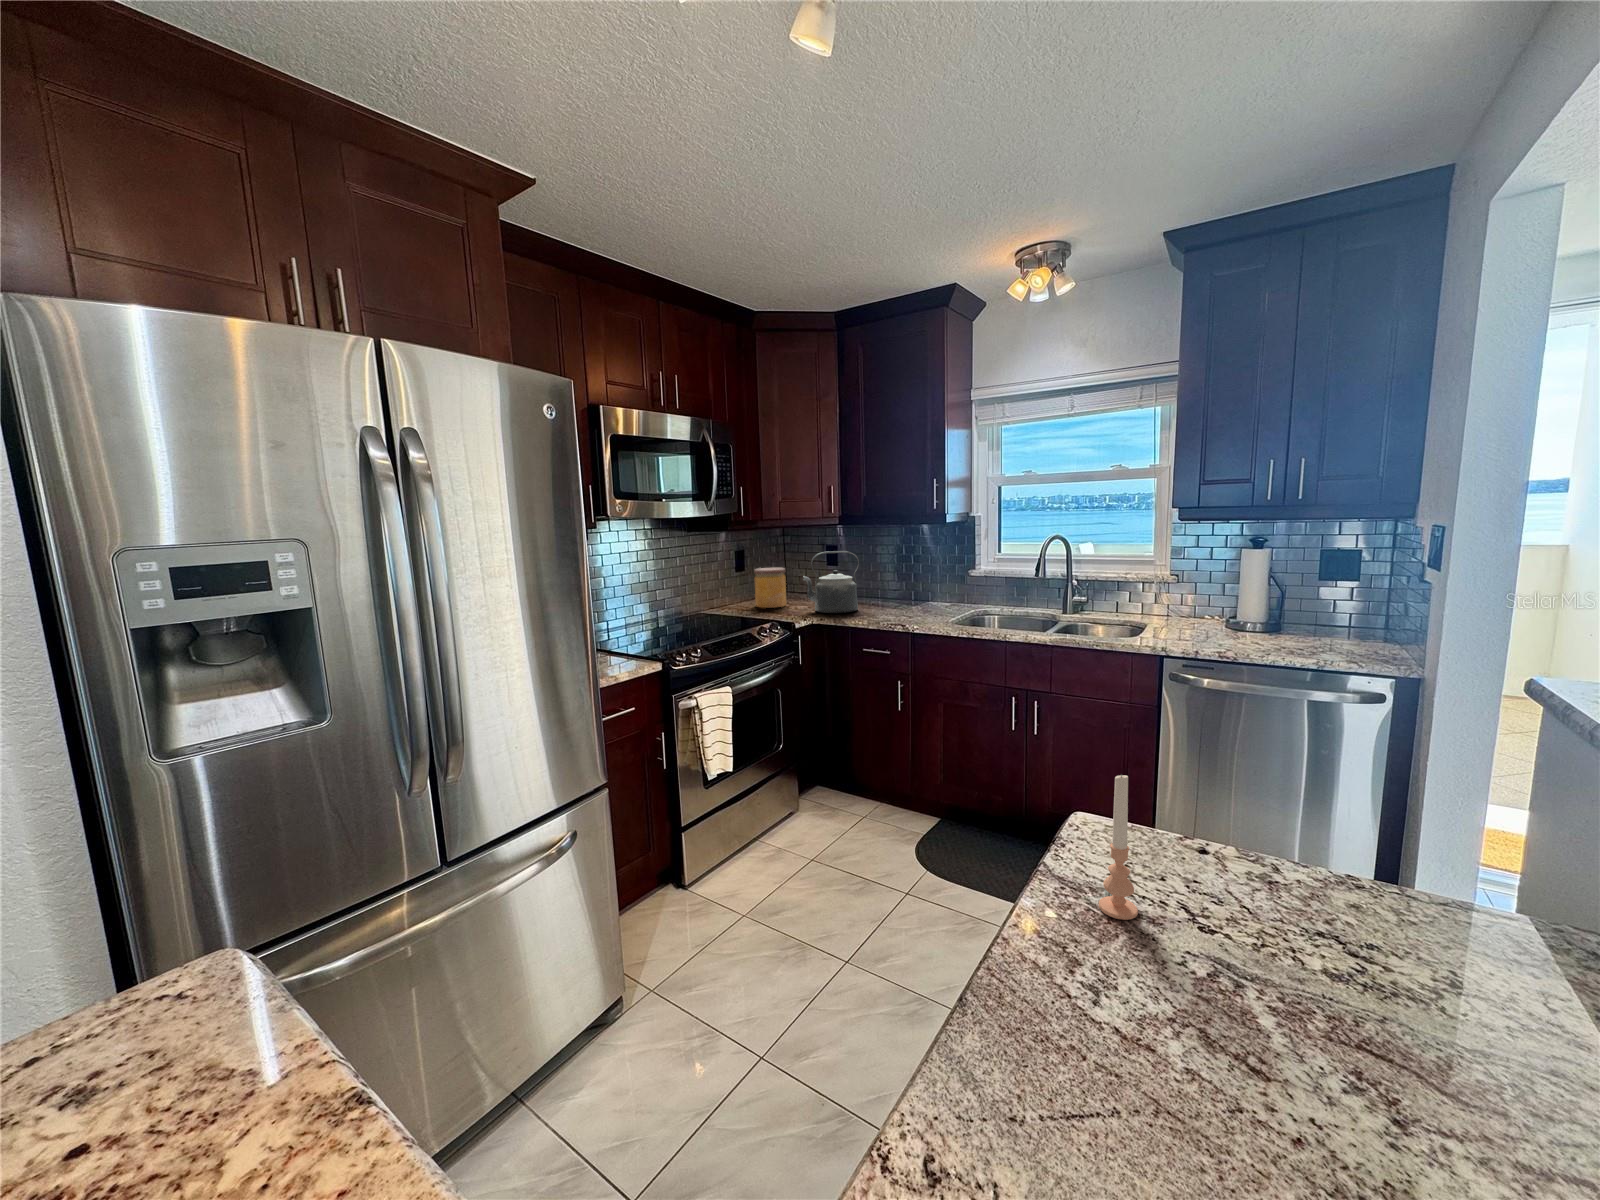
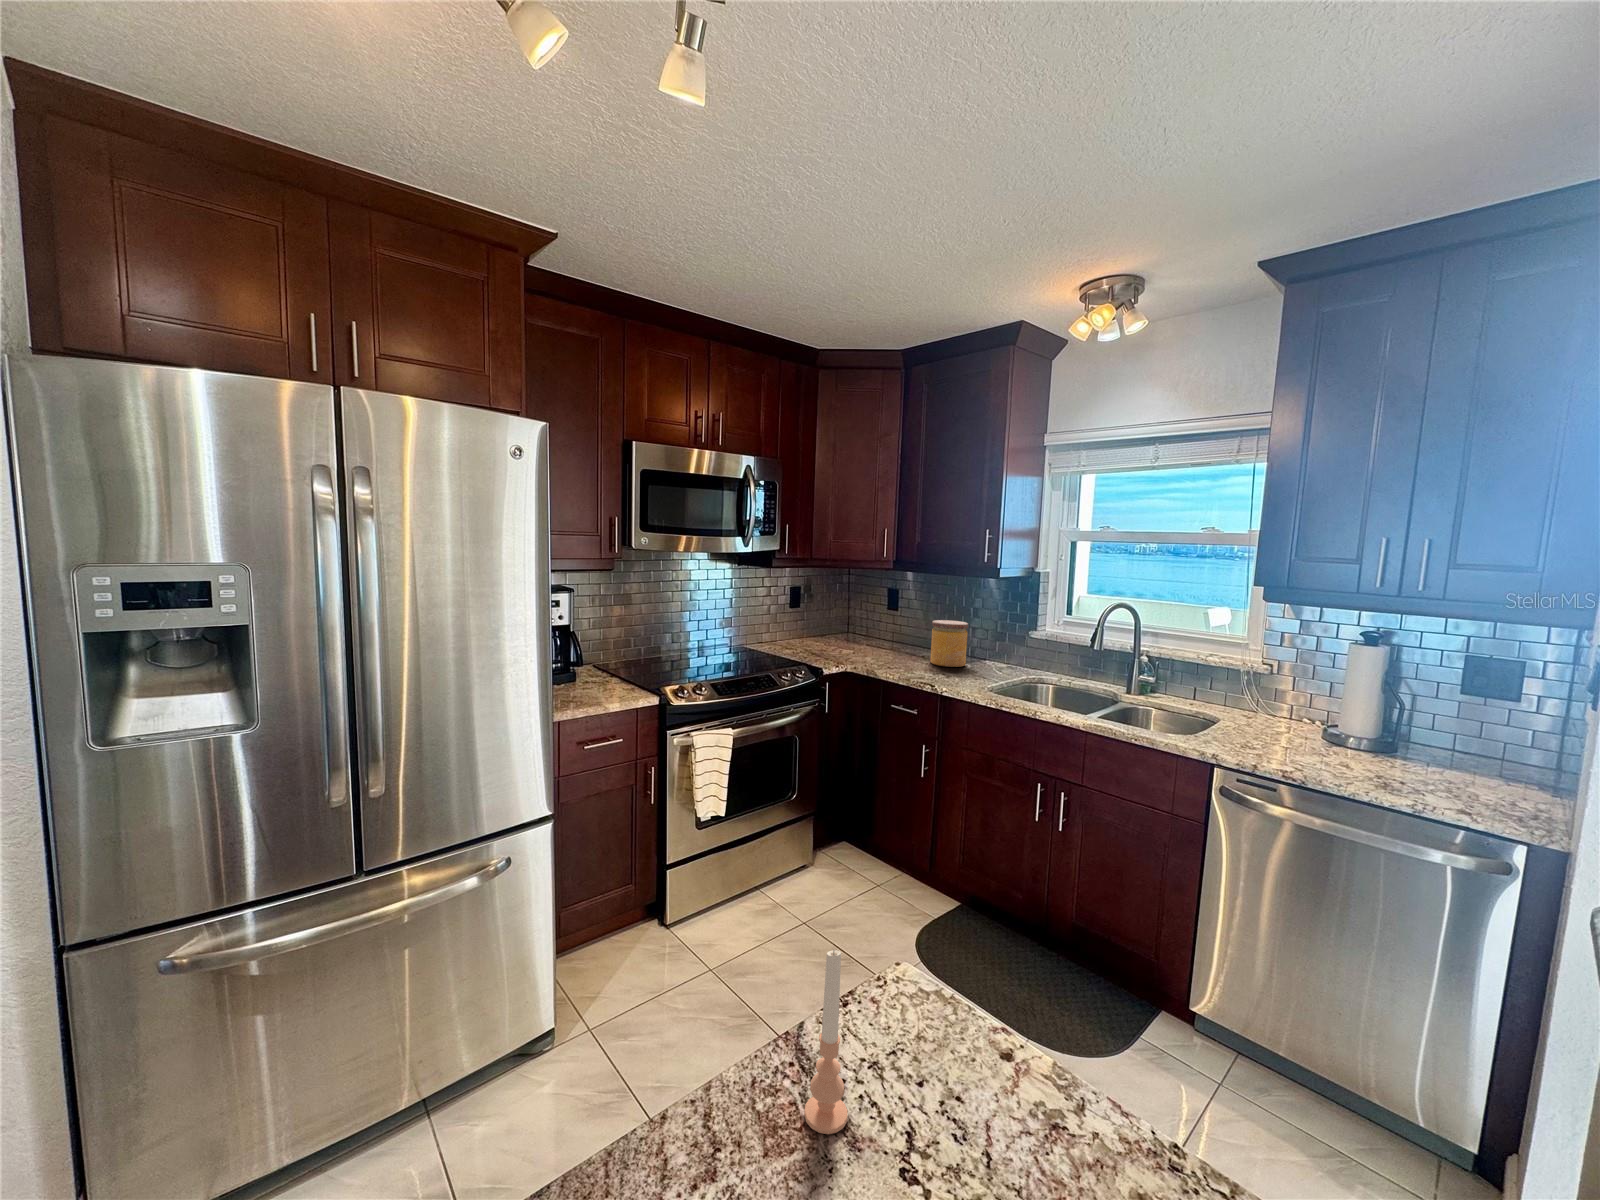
kettle: present [803,551,859,613] -> none [847,597,907,663]
jar: present [754,568,786,608] -> present [930,620,968,667]

